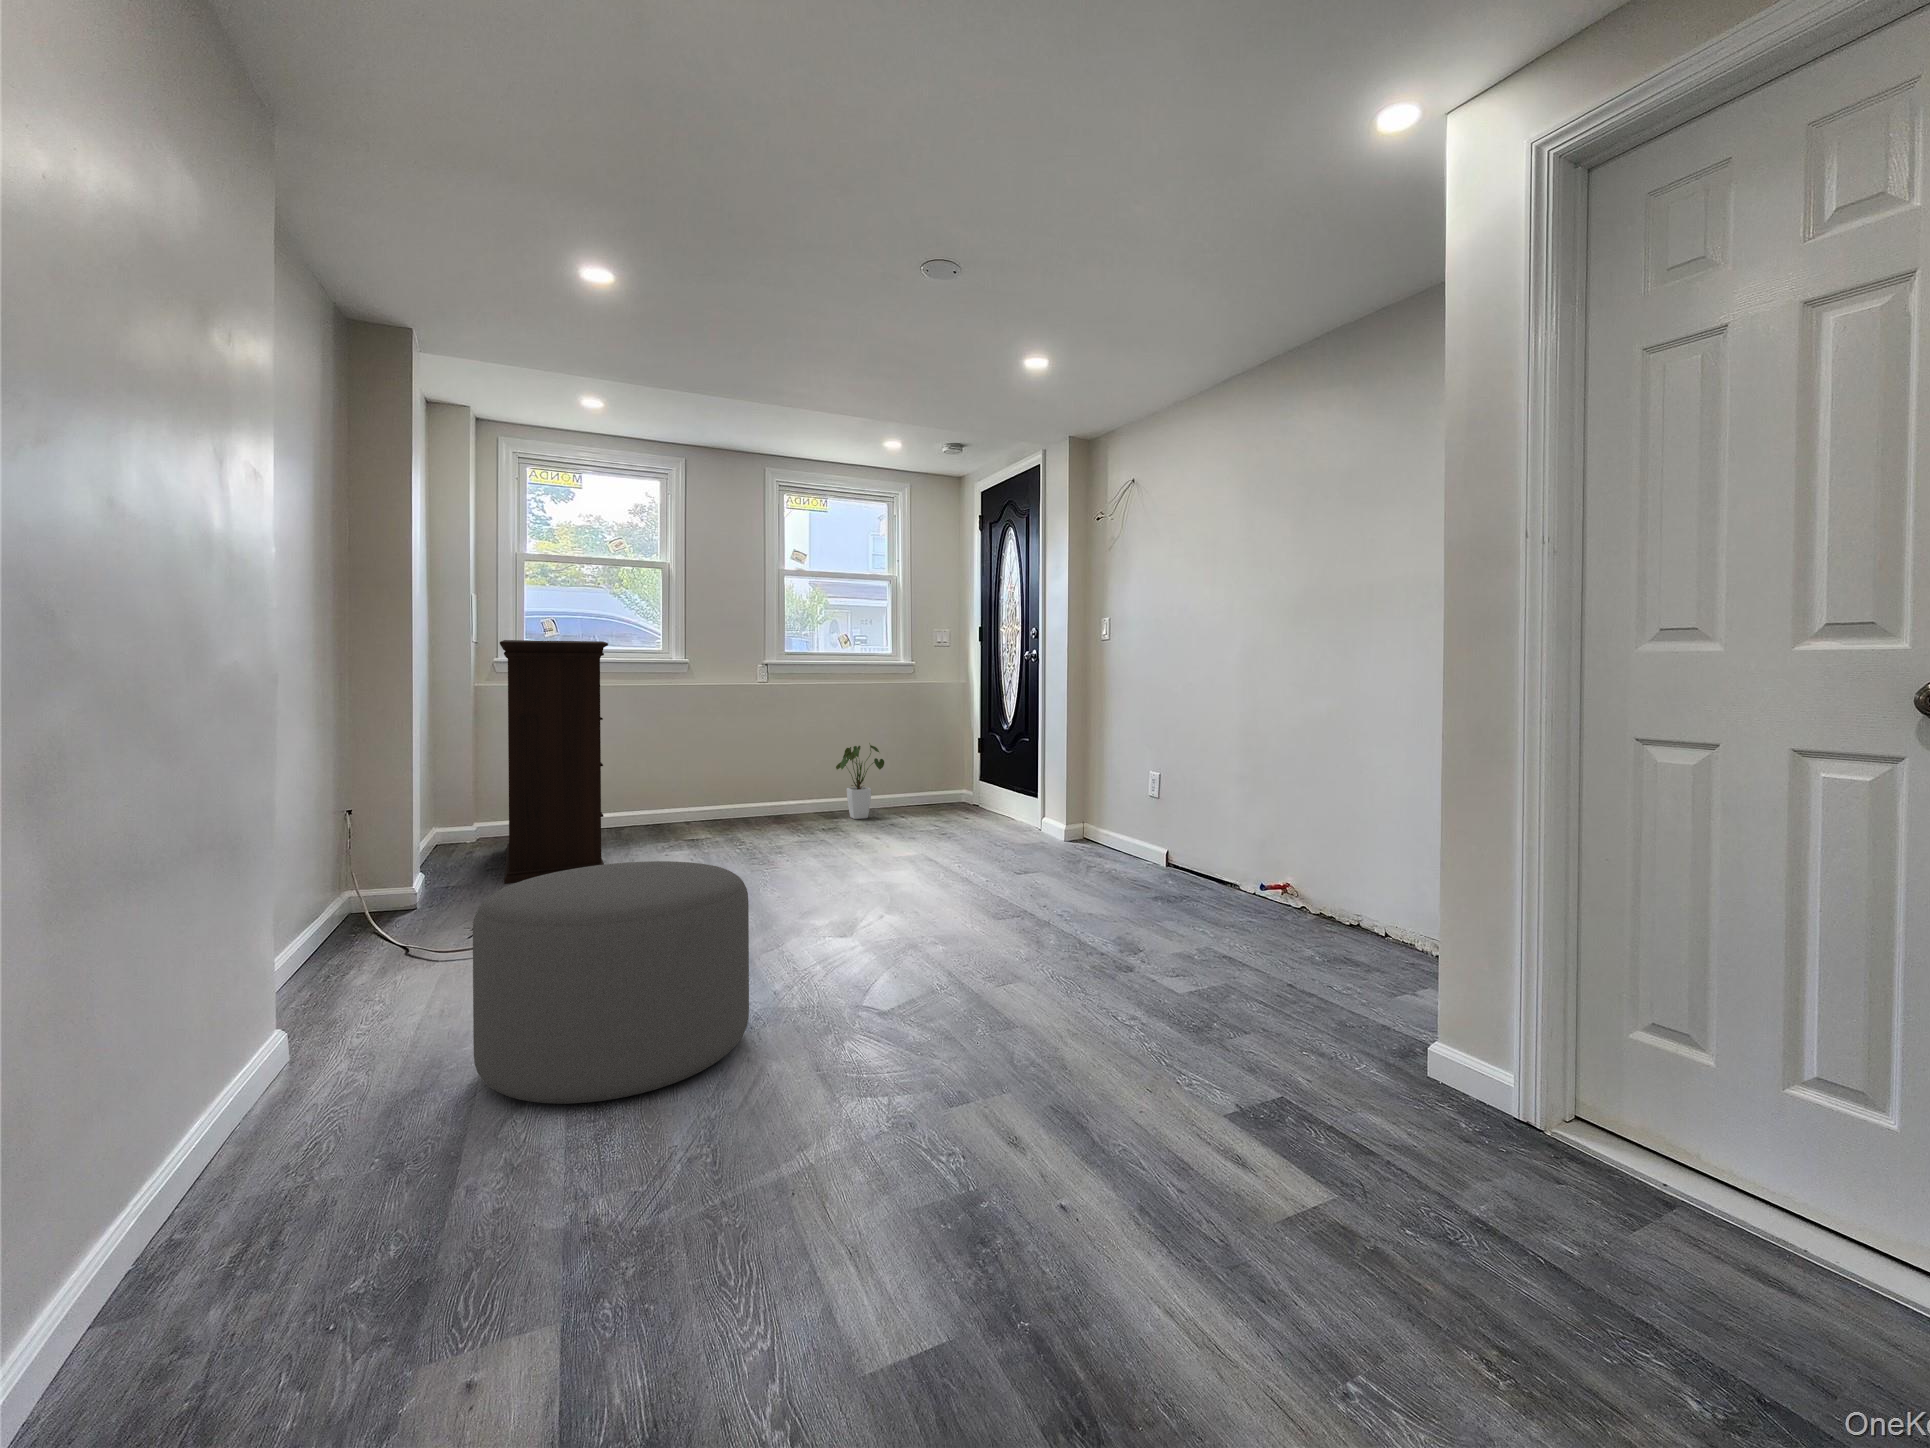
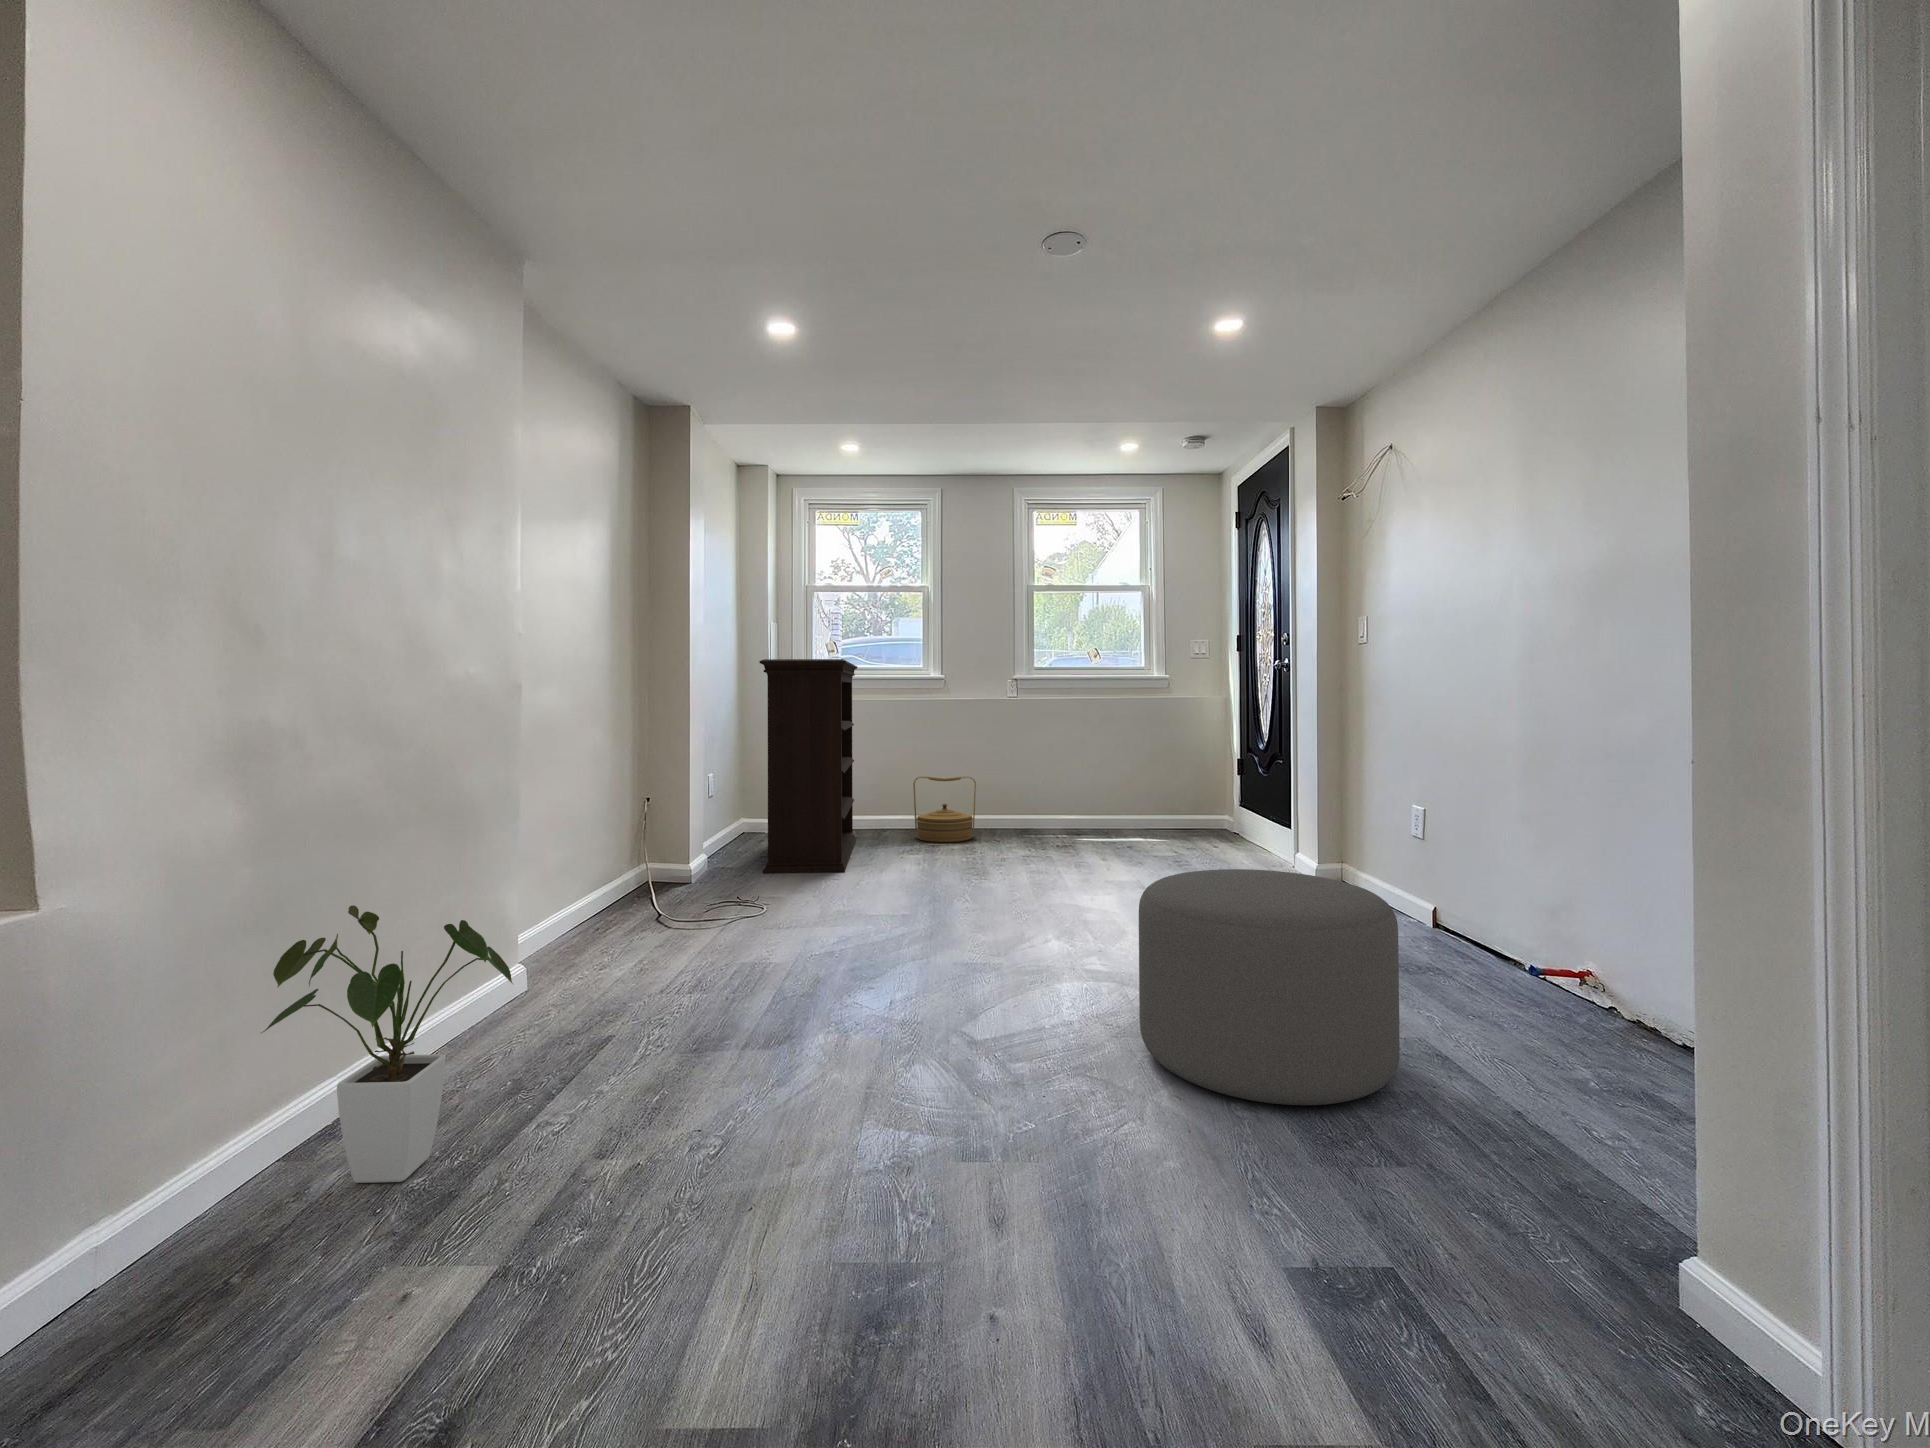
house plant: present [836,743,884,819] -> present [261,905,513,1183]
woven basket: none [657,764,728,835] -> present [913,776,976,842]
ottoman: present [473,861,749,1104] -> present [1139,869,1400,1105]

